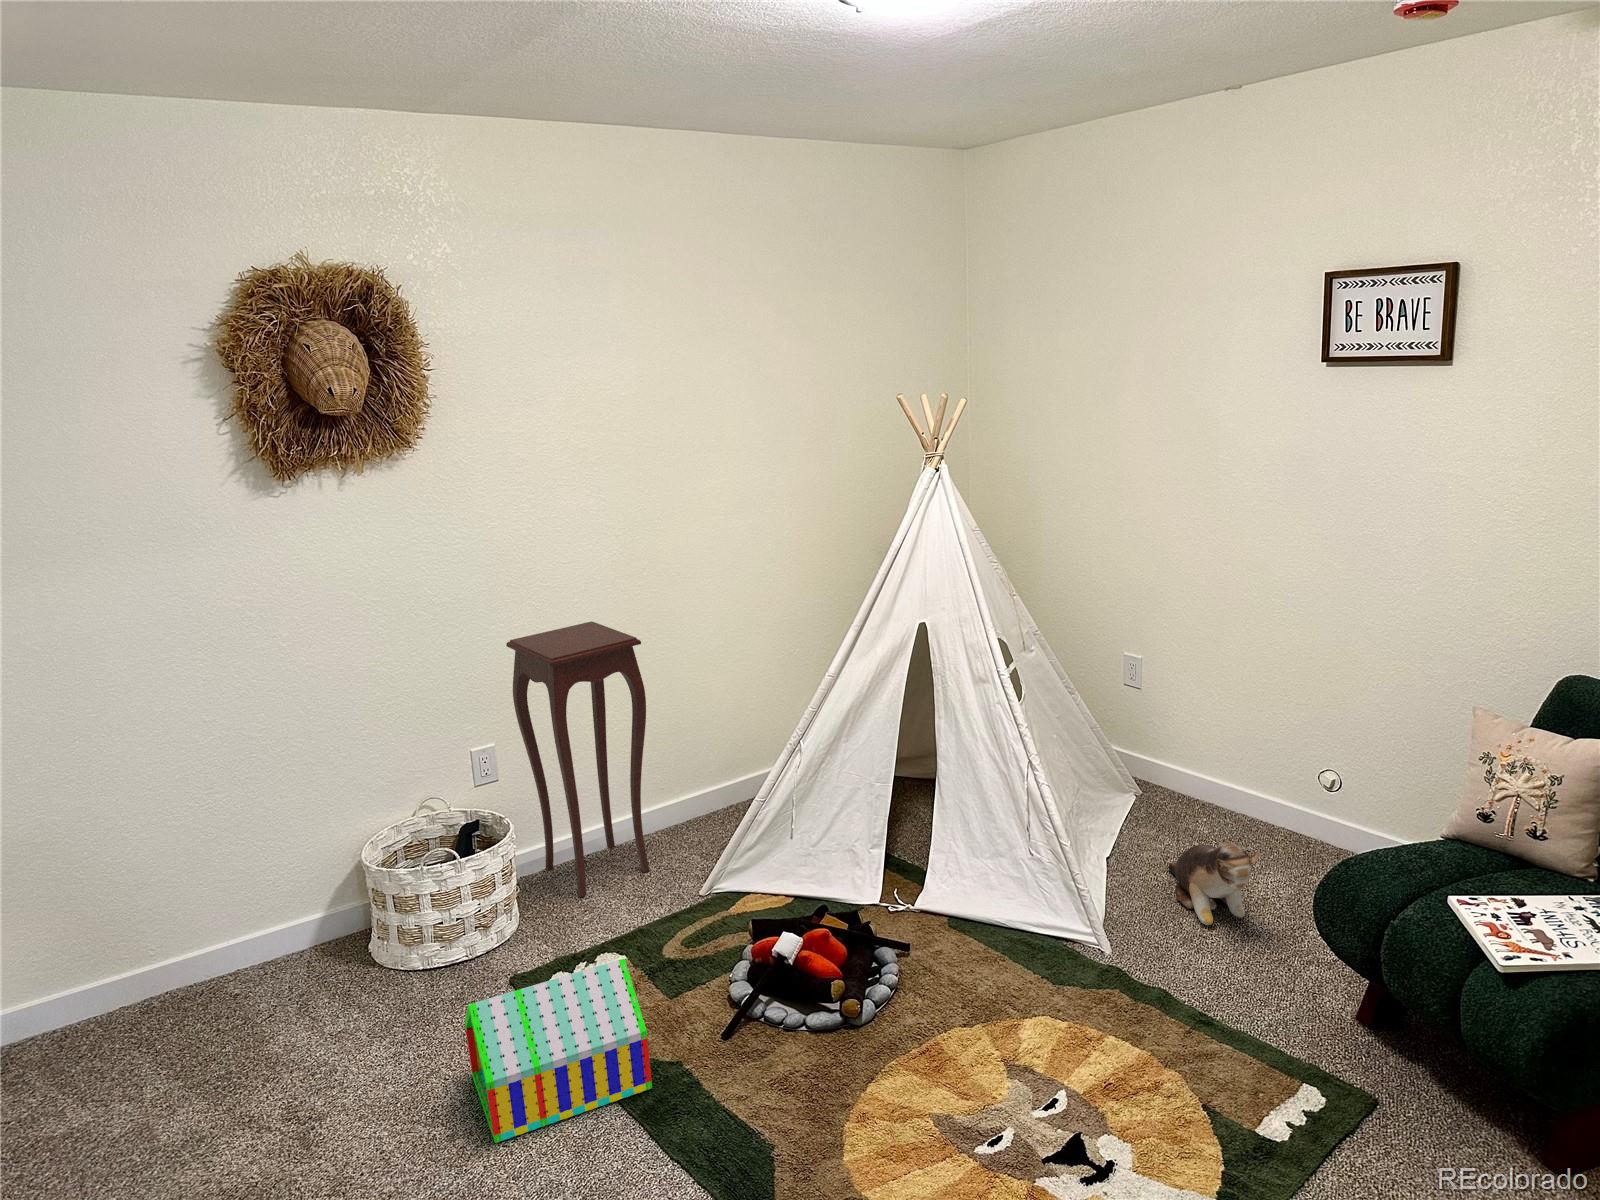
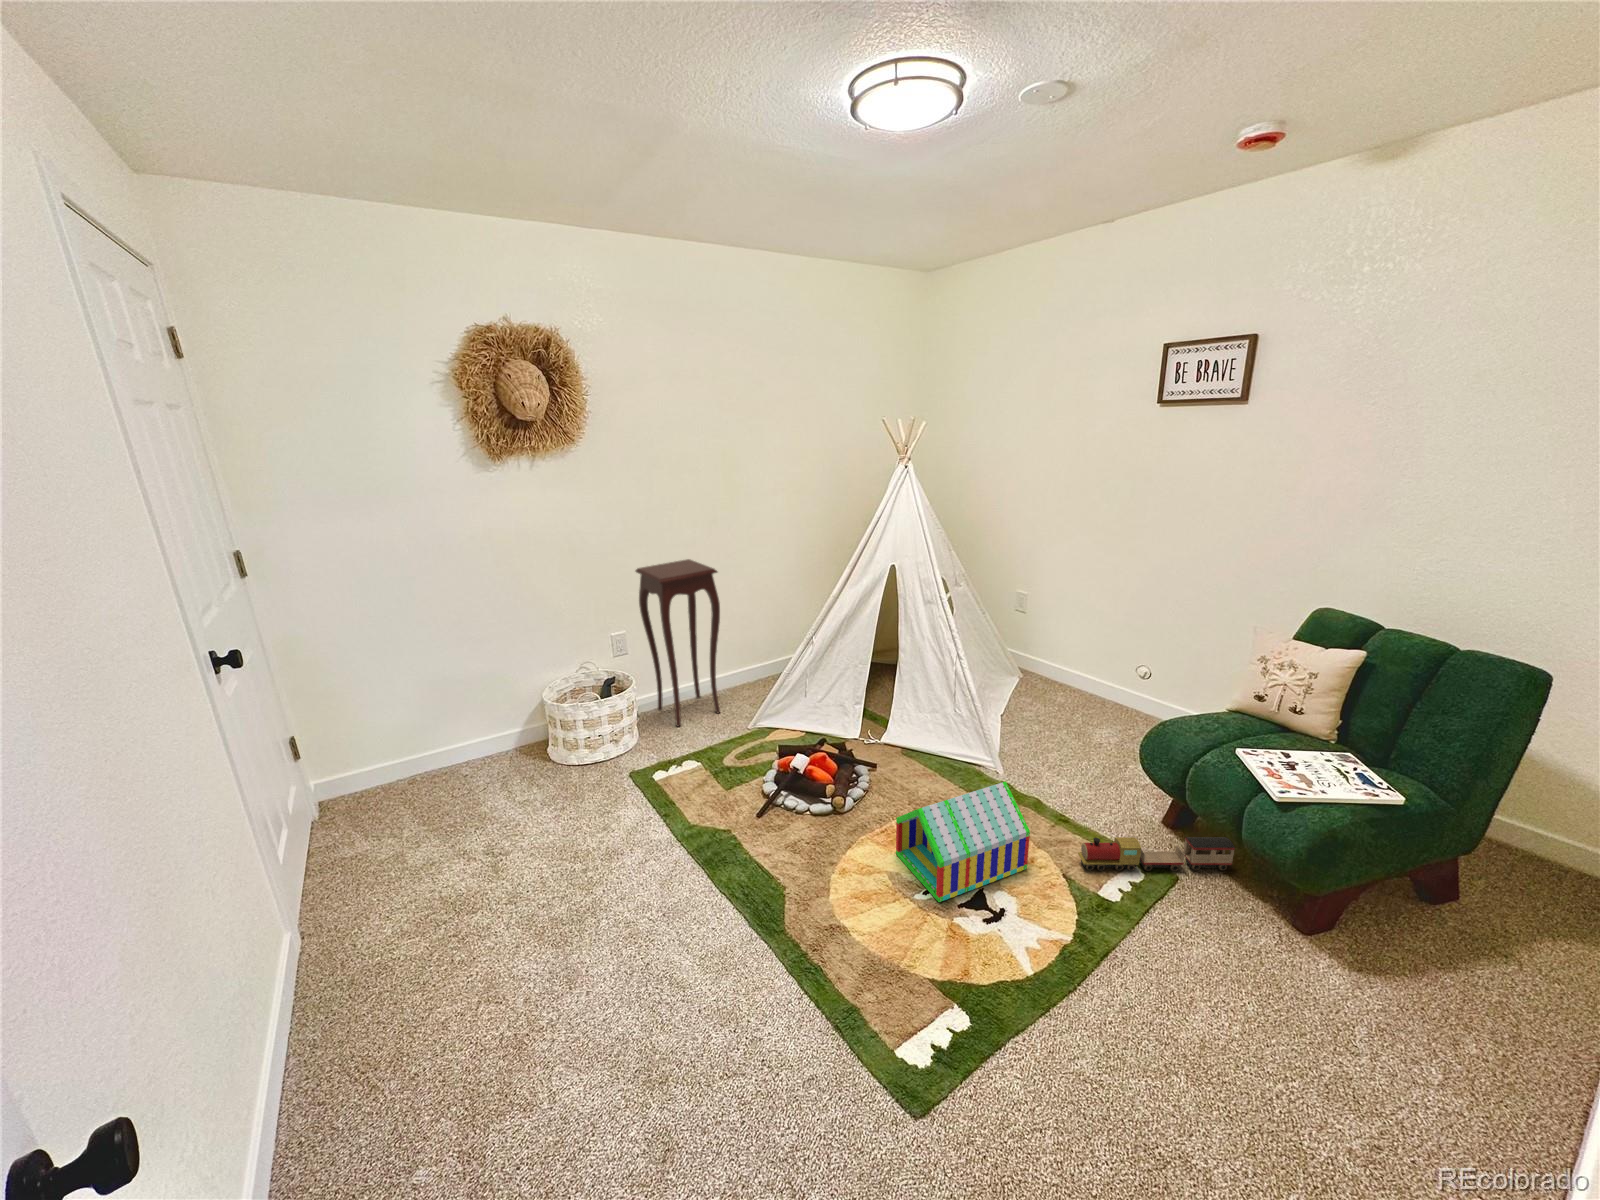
plush toy: present [1168,842,1260,925] -> none [1043,708,1104,760]
toy house: present [464,959,652,1143] -> present [896,782,1030,902]
toy train: none [1225,1035,1458,1097] -> present [1078,837,1235,871]

